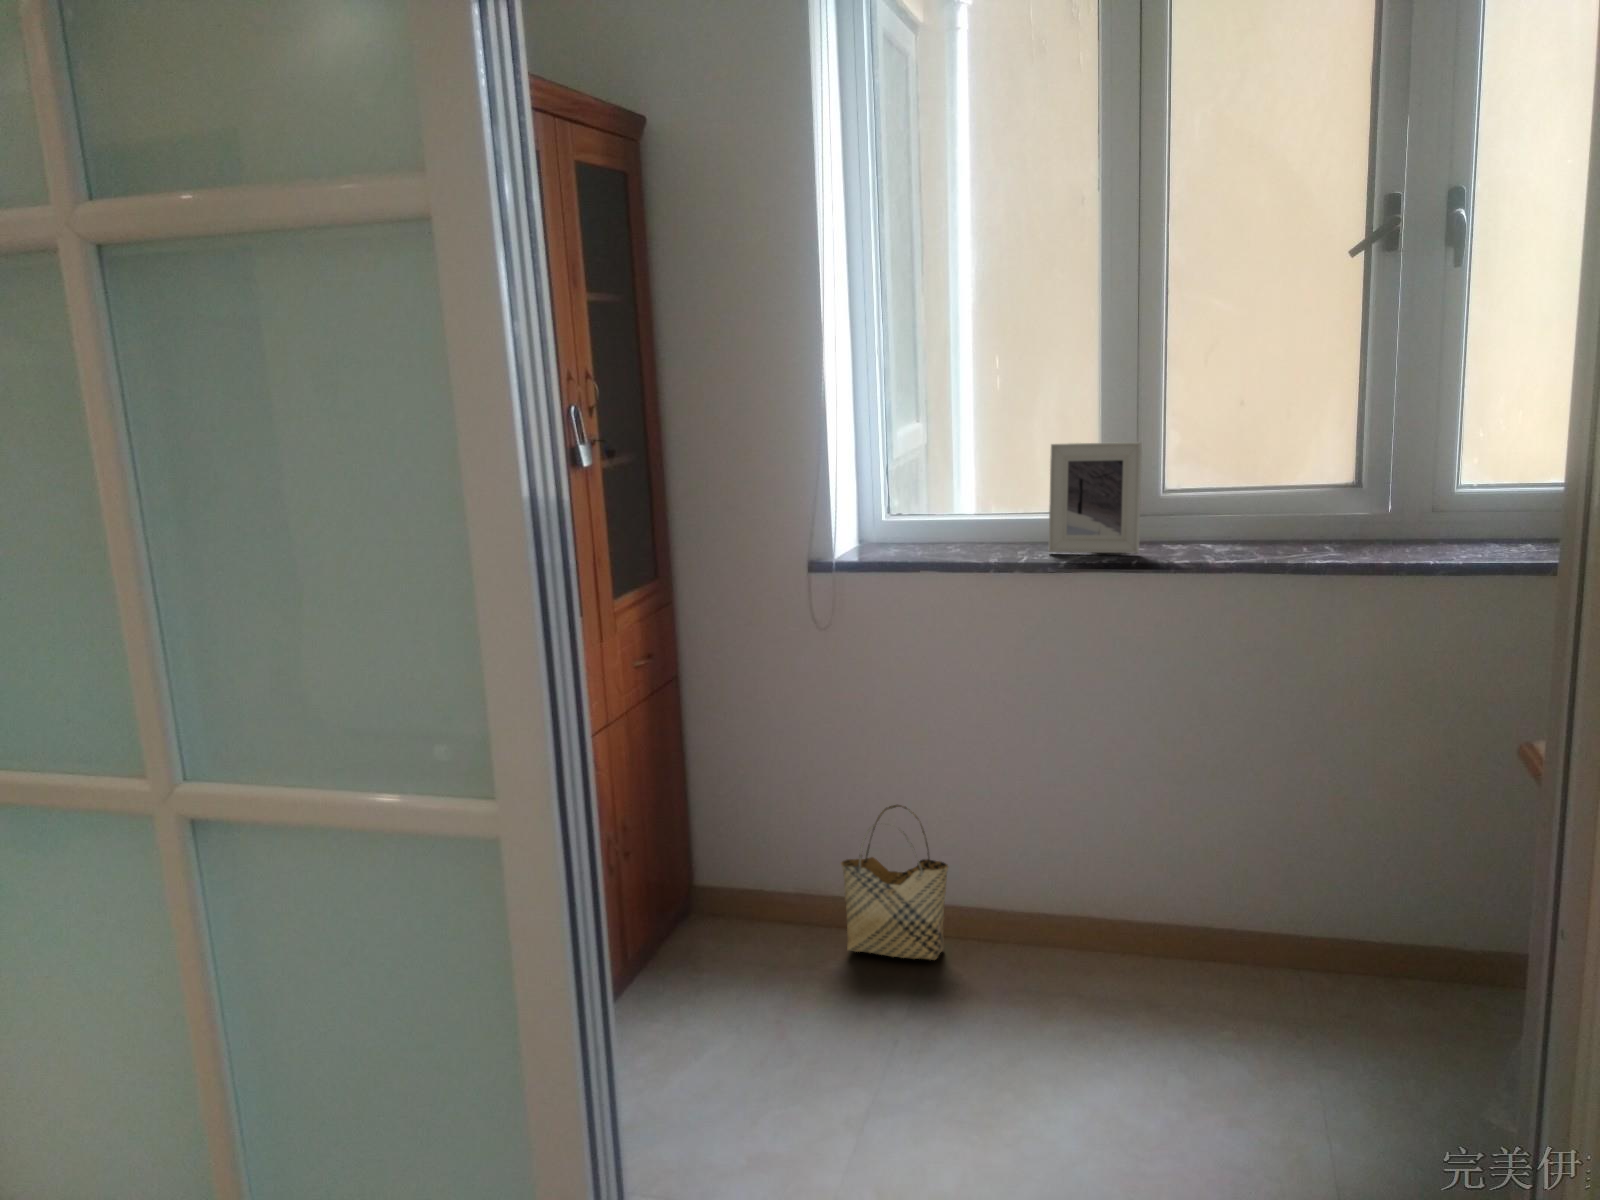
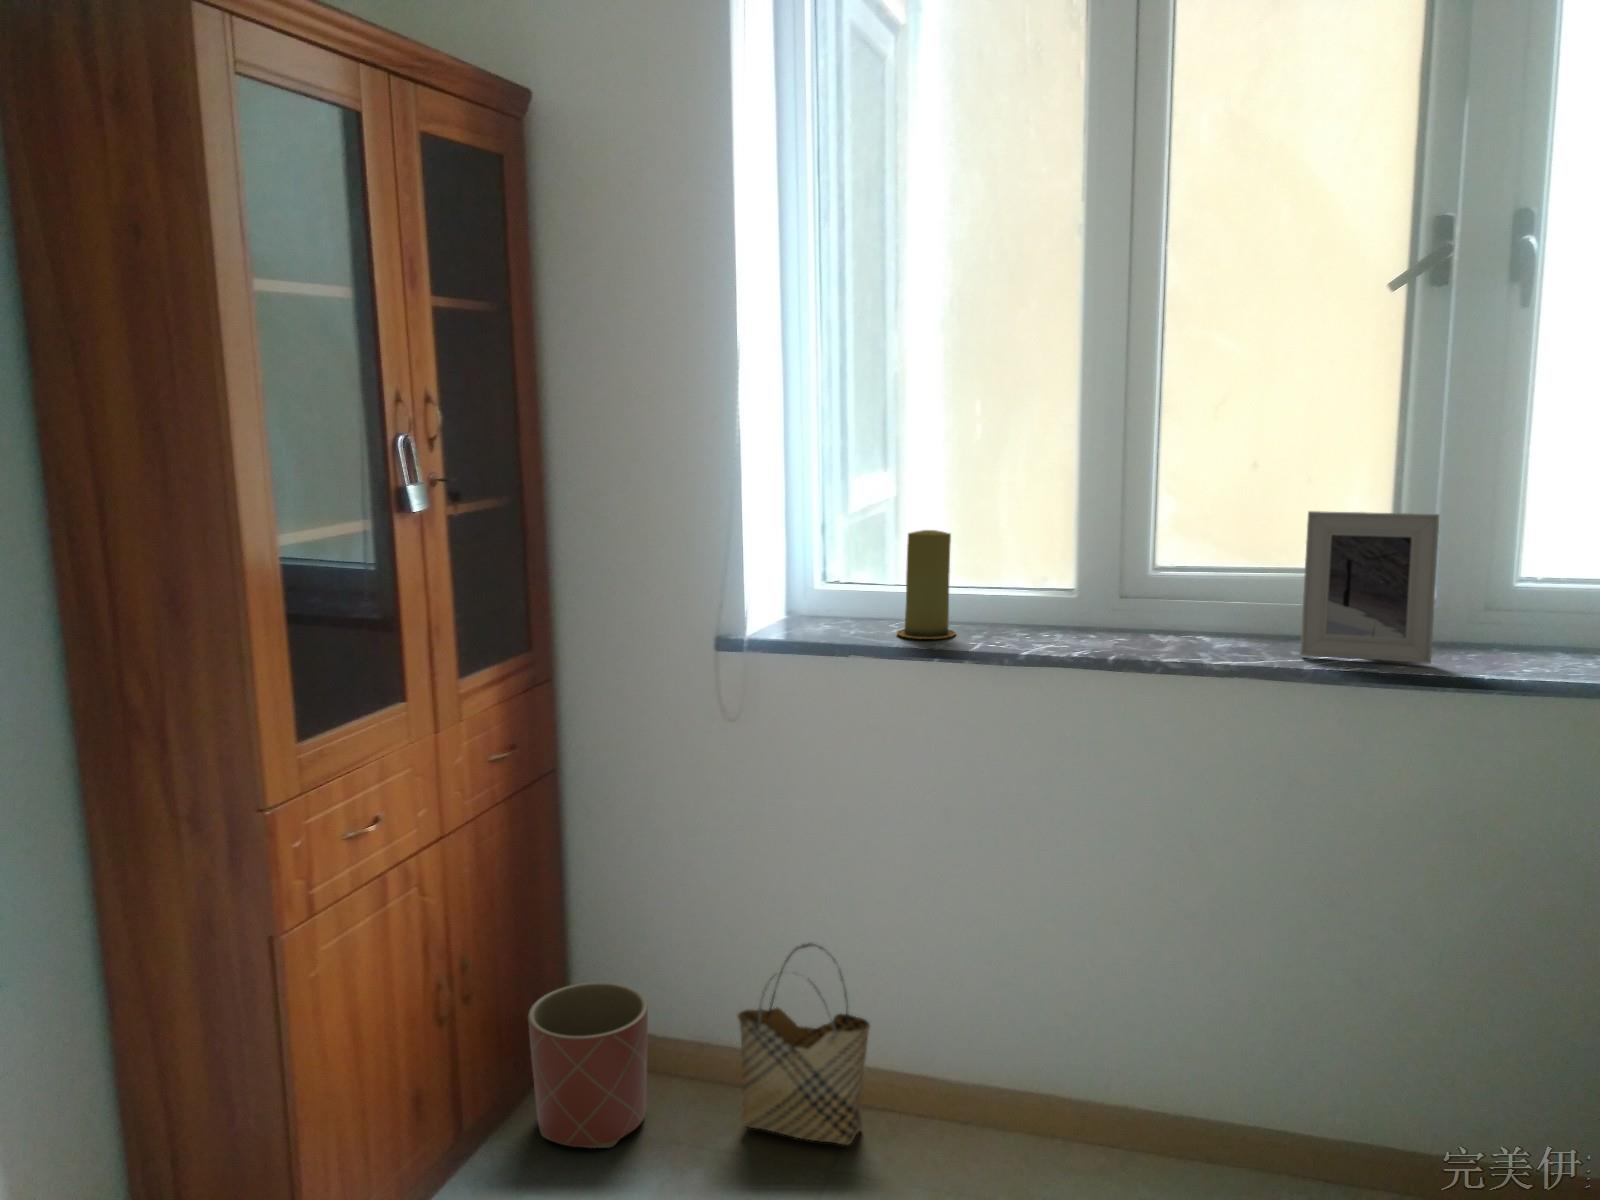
picture frame: present [1049,442,1142,553] -> present [1300,511,1440,663]
candle: none [958,467,1006,555] -> present [897,530,956,639]
planter: none [673,845,769,970] -> present [528,982,648,1148]

